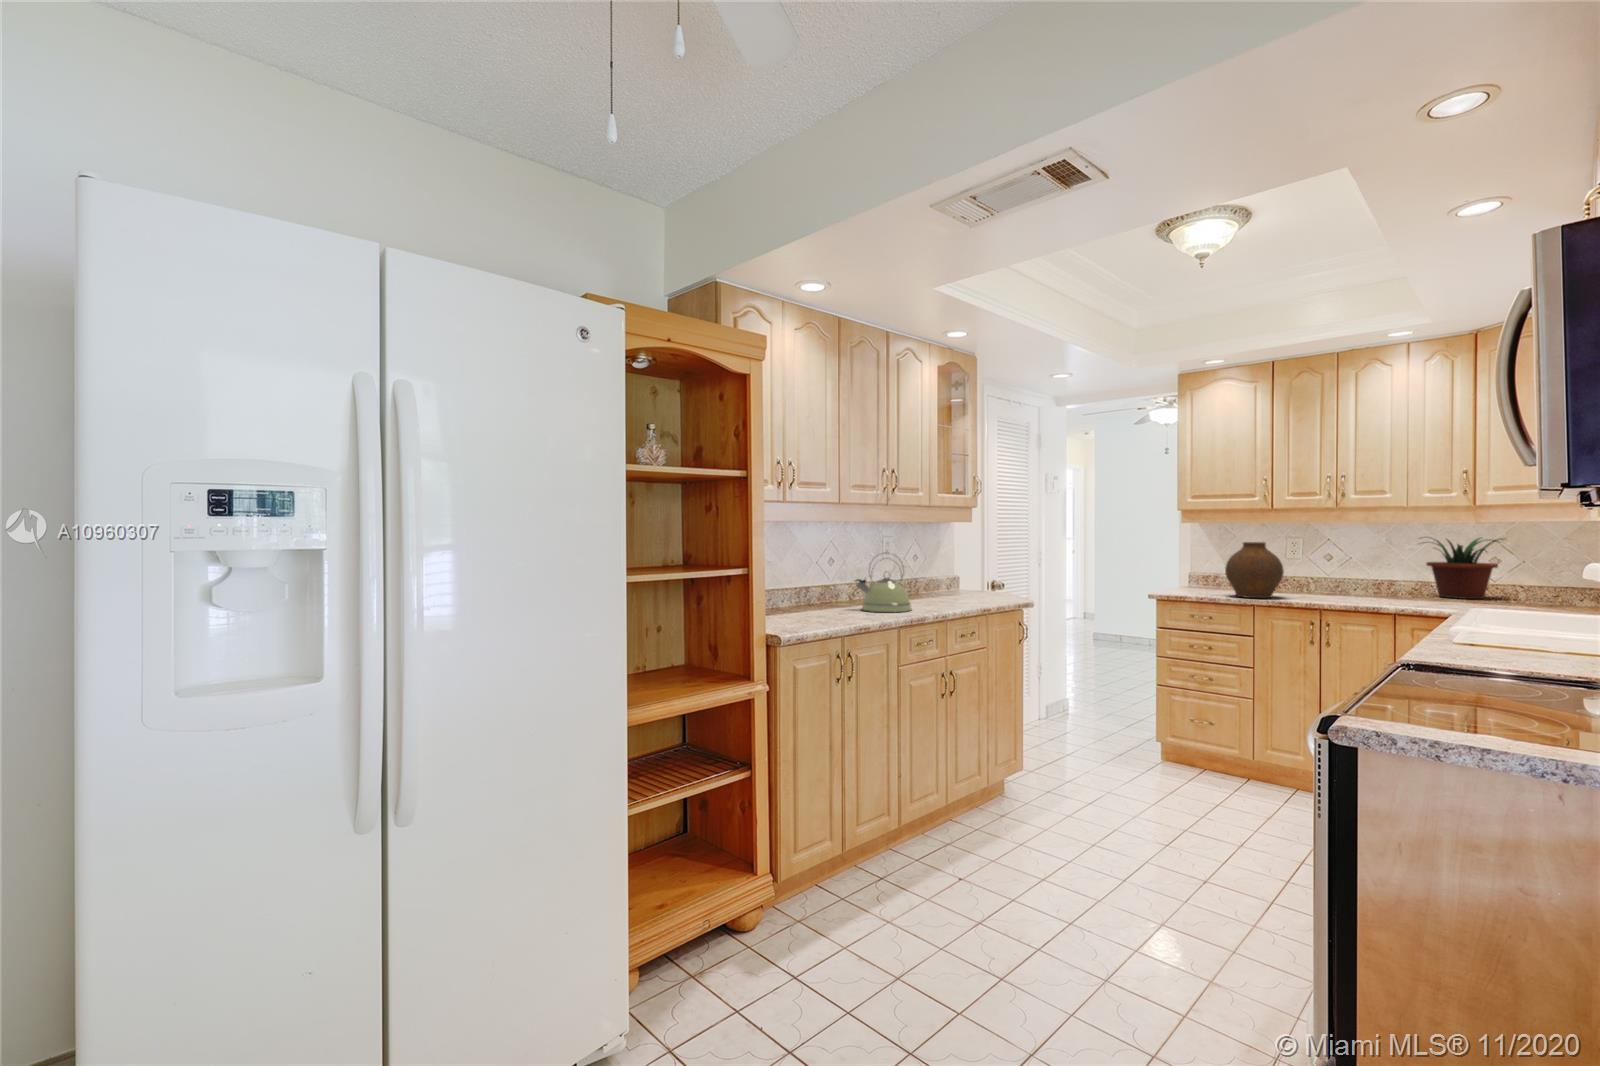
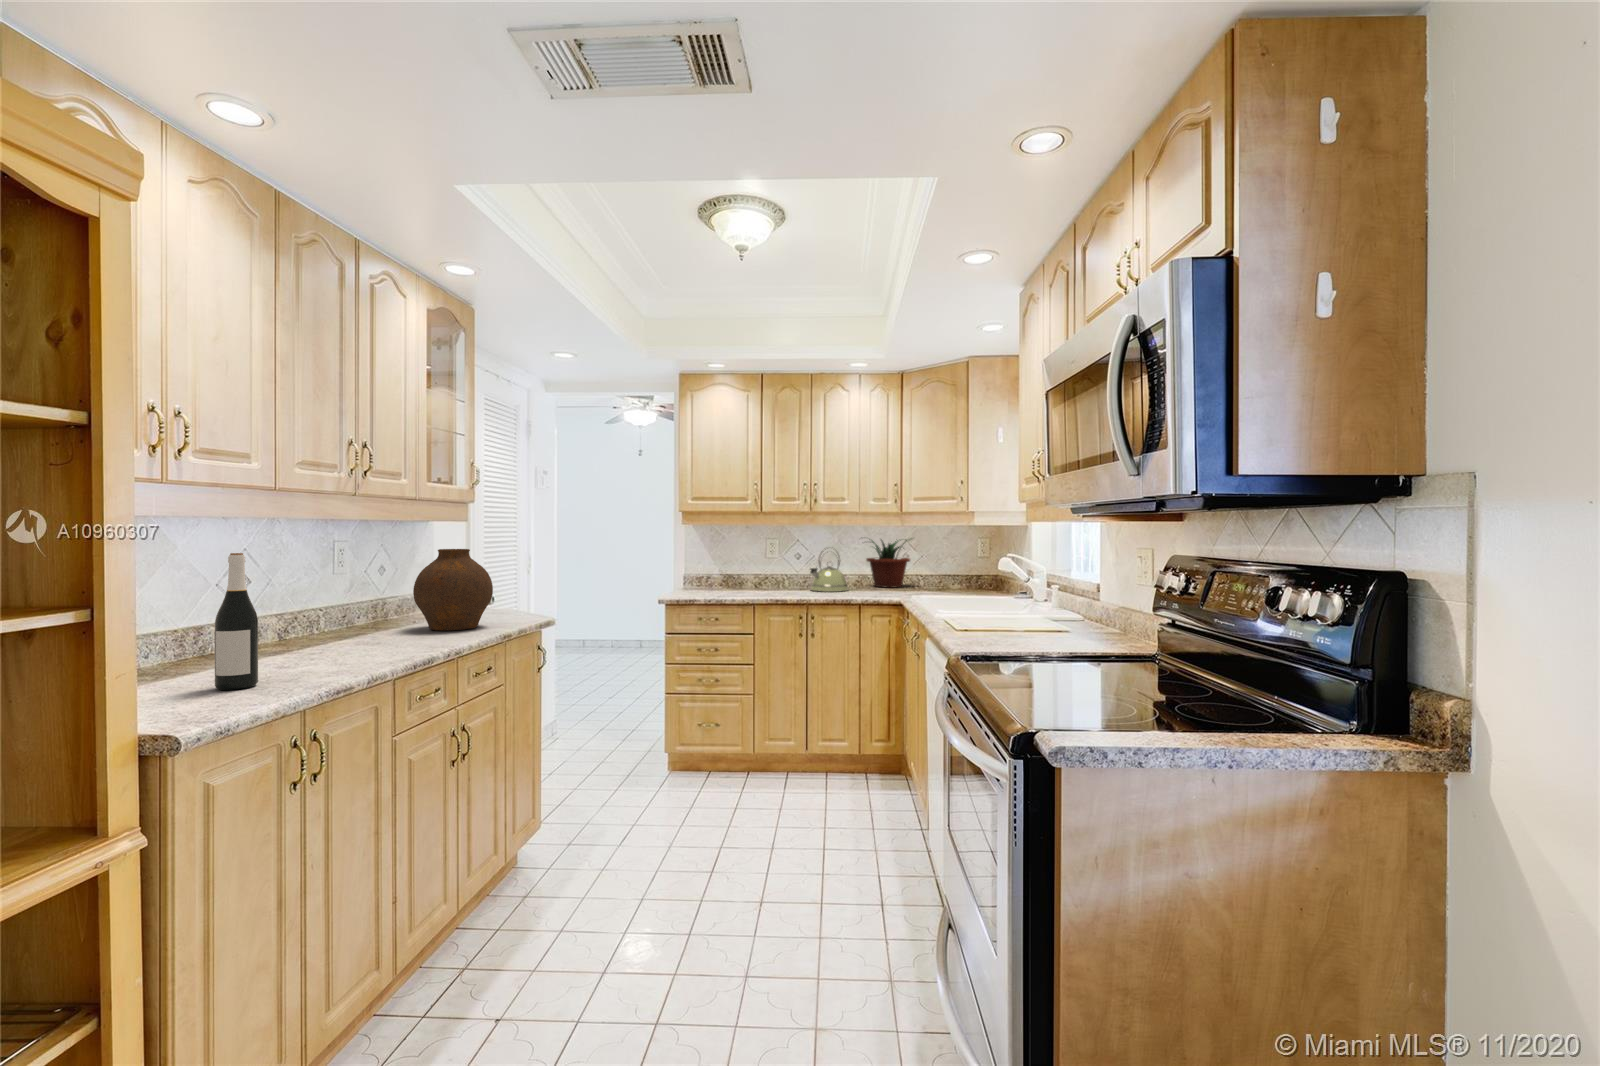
vase: present [1225,542,1284,598] -> present [413,549,493,631]
wine bottle: none [804,543,825,622] -> present [215,553,258,690]
kettle: present [855,556,911,612] -> present [810,548,848,592]

